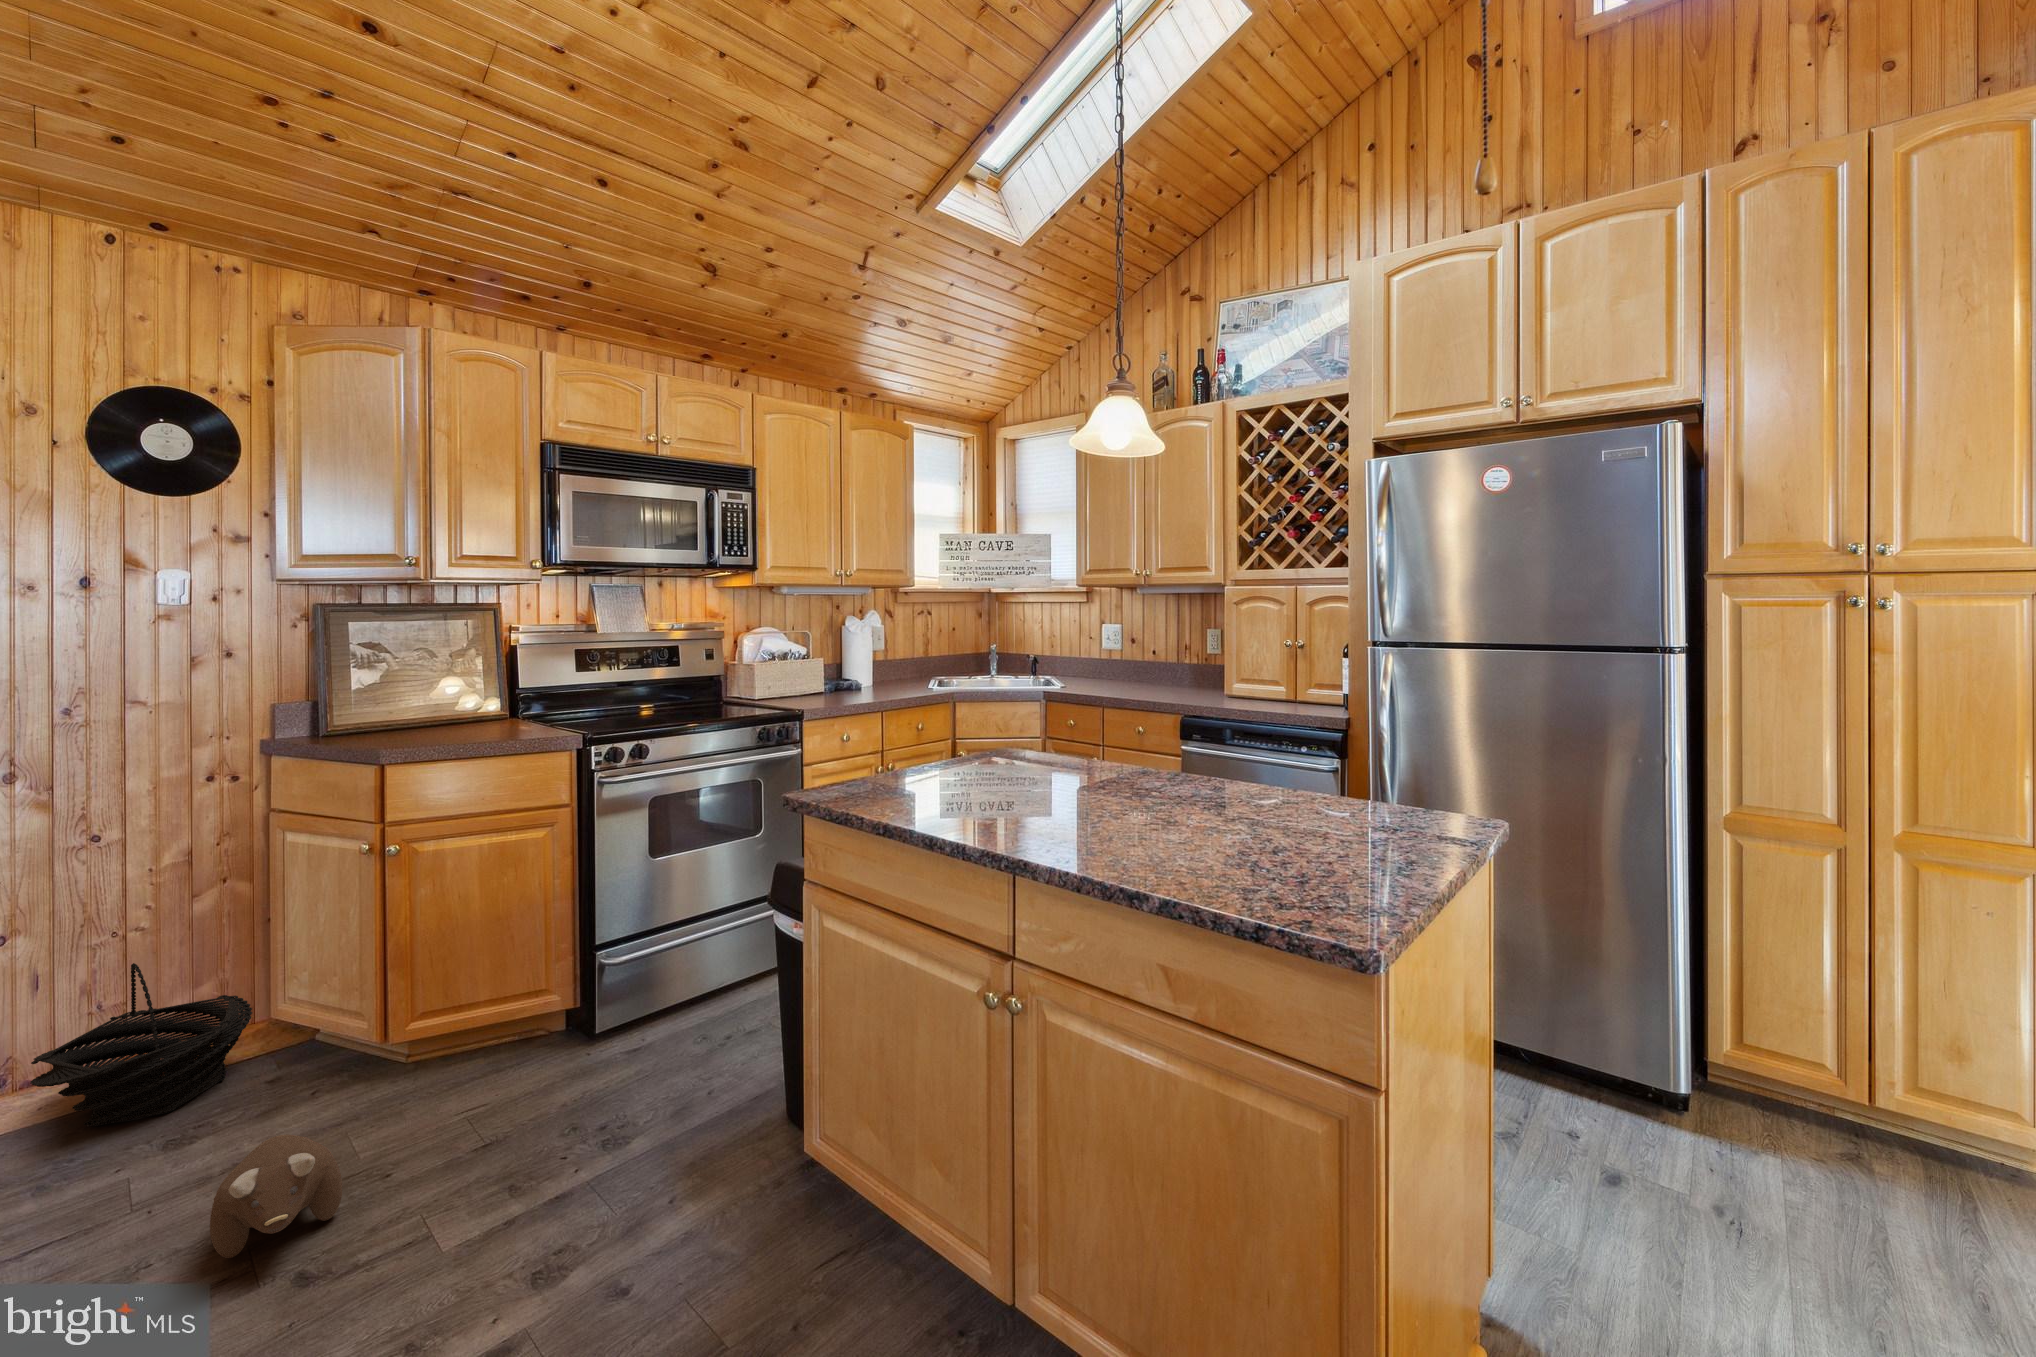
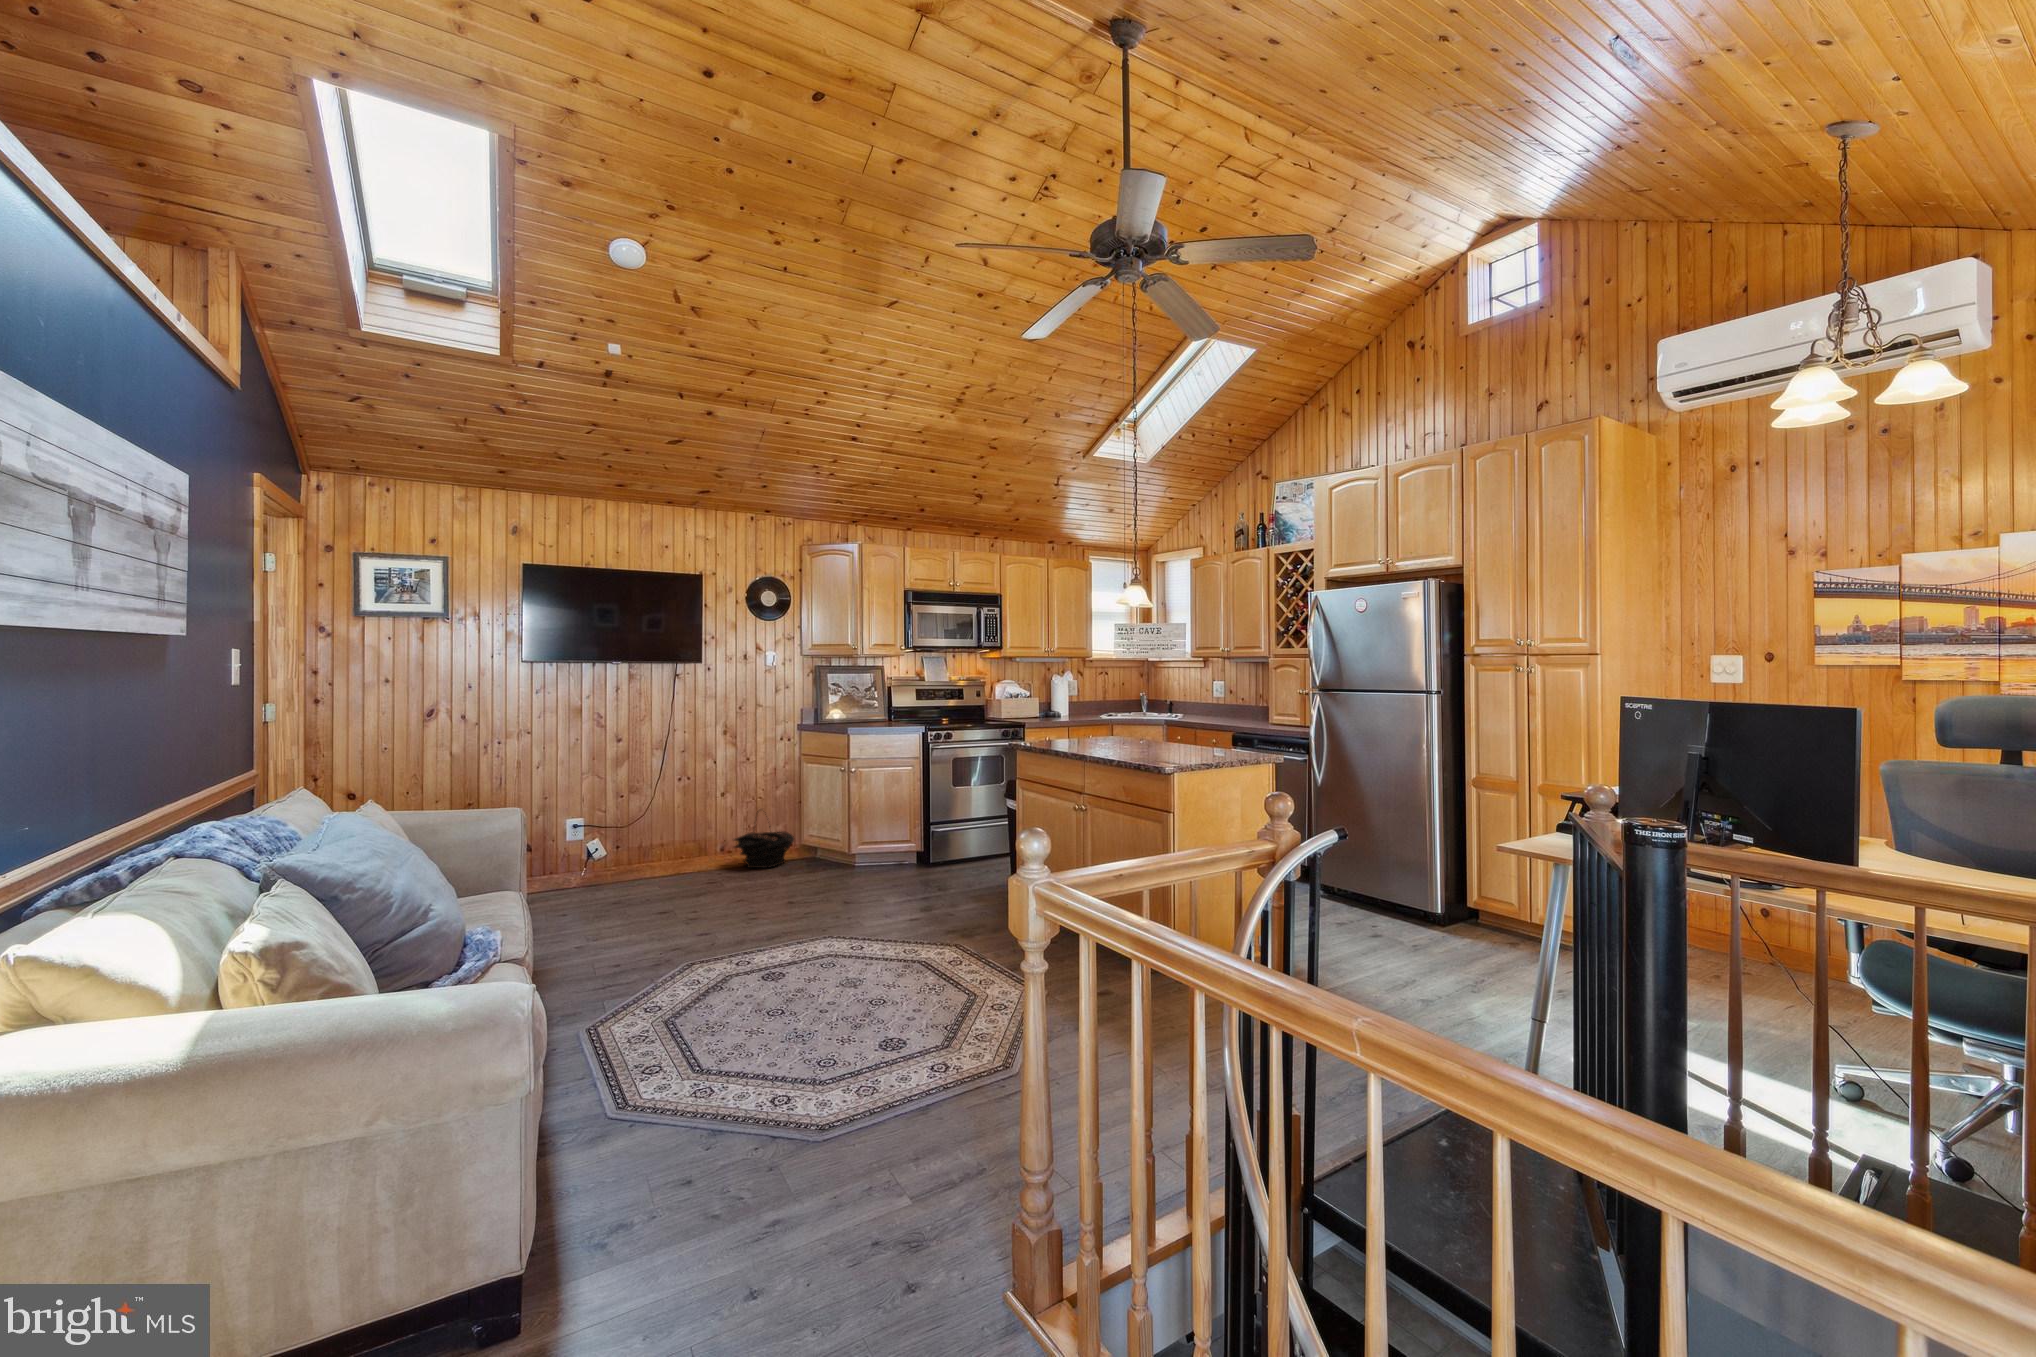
plush toy: present [210,1134,343,1258] -> none [812,858,847,893]

